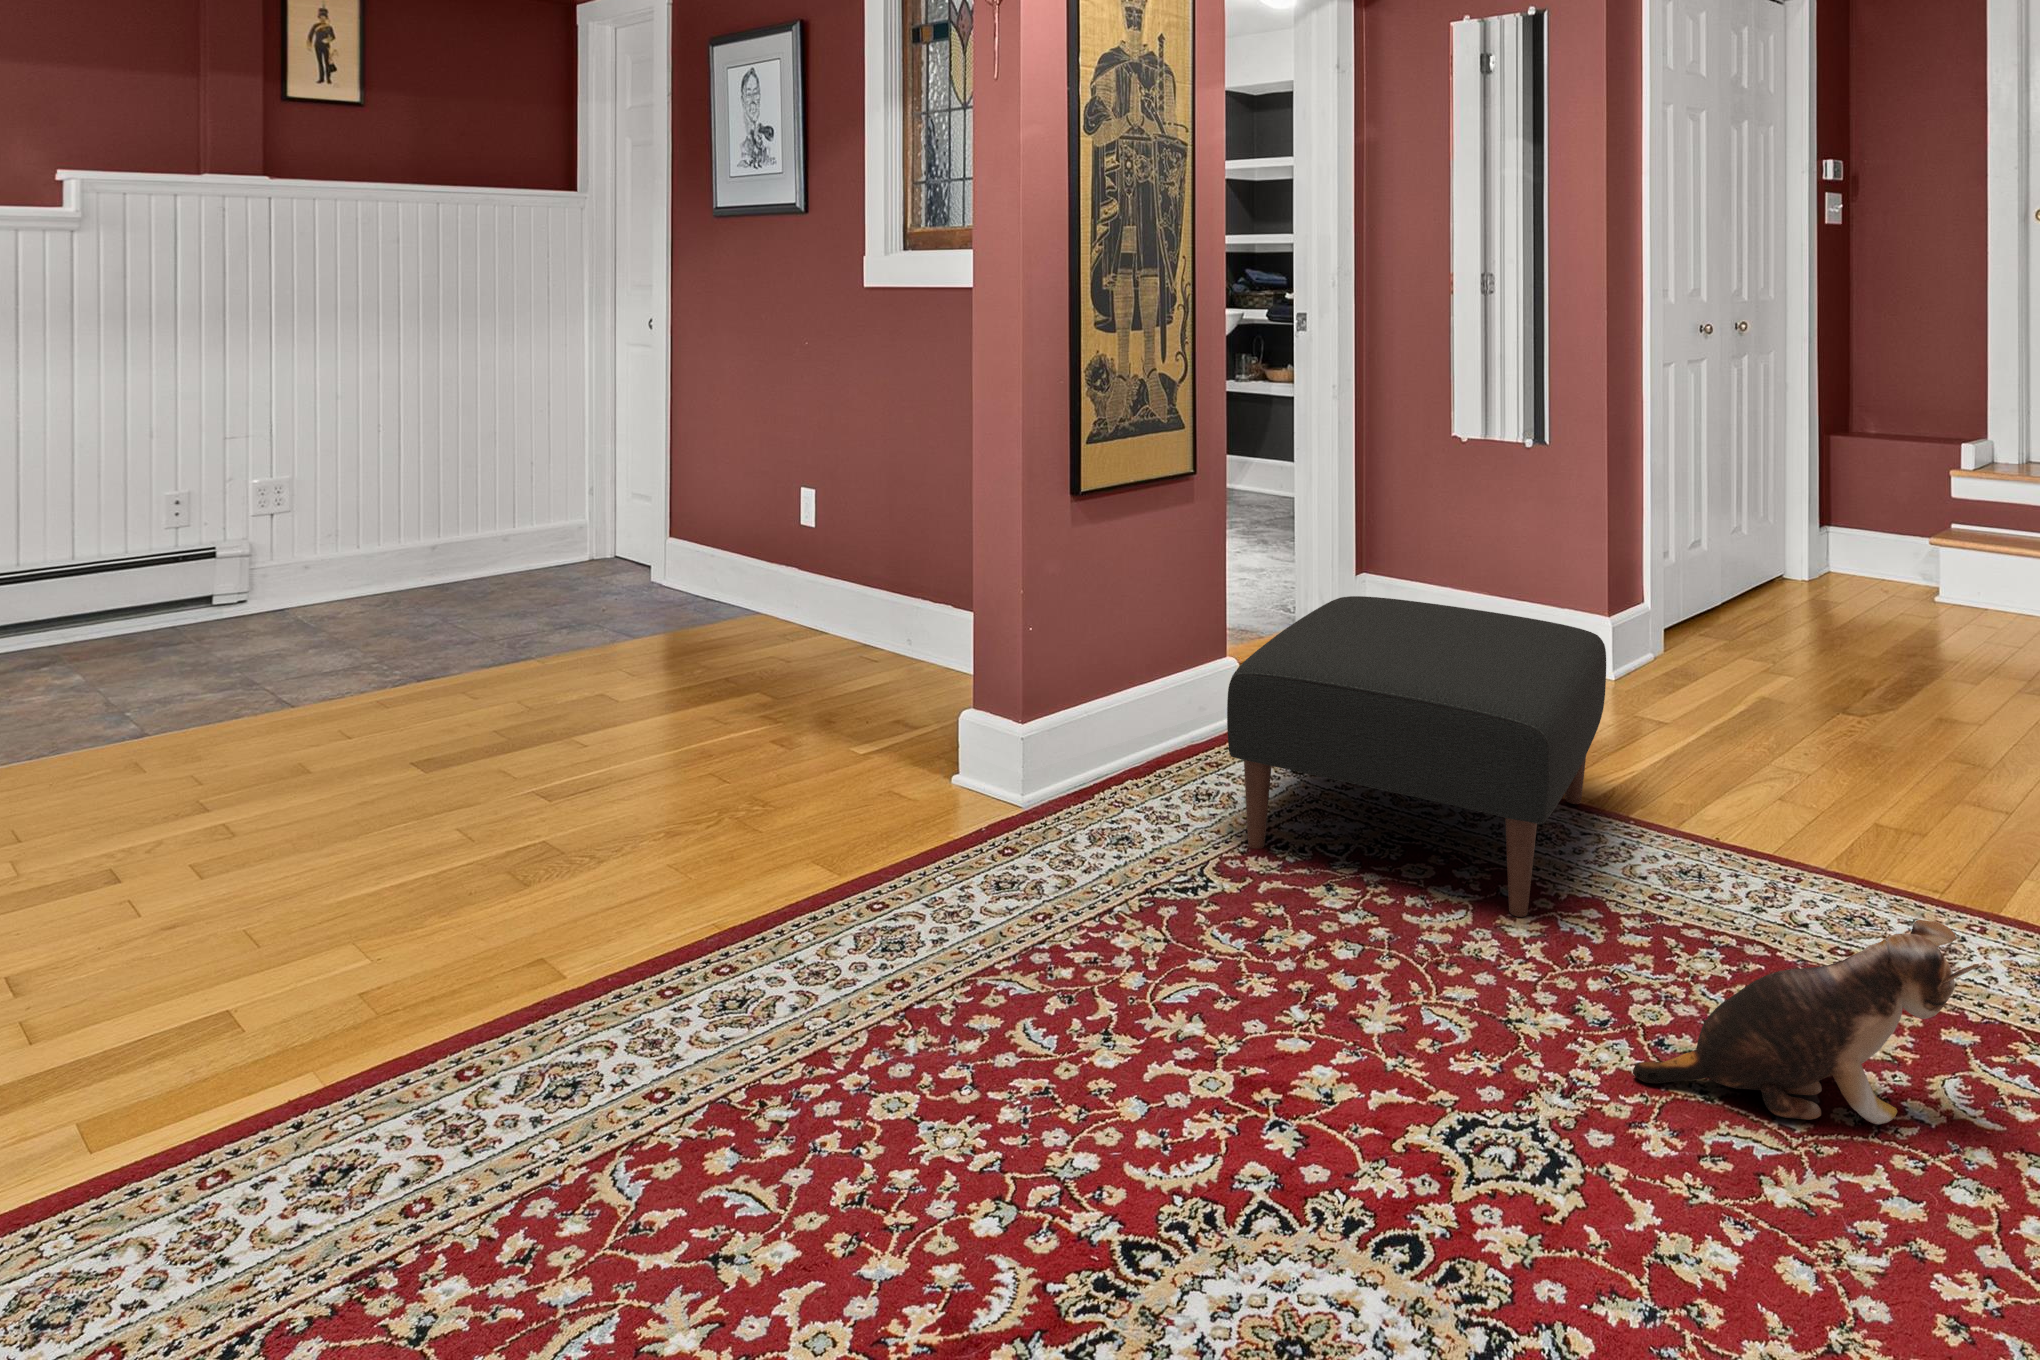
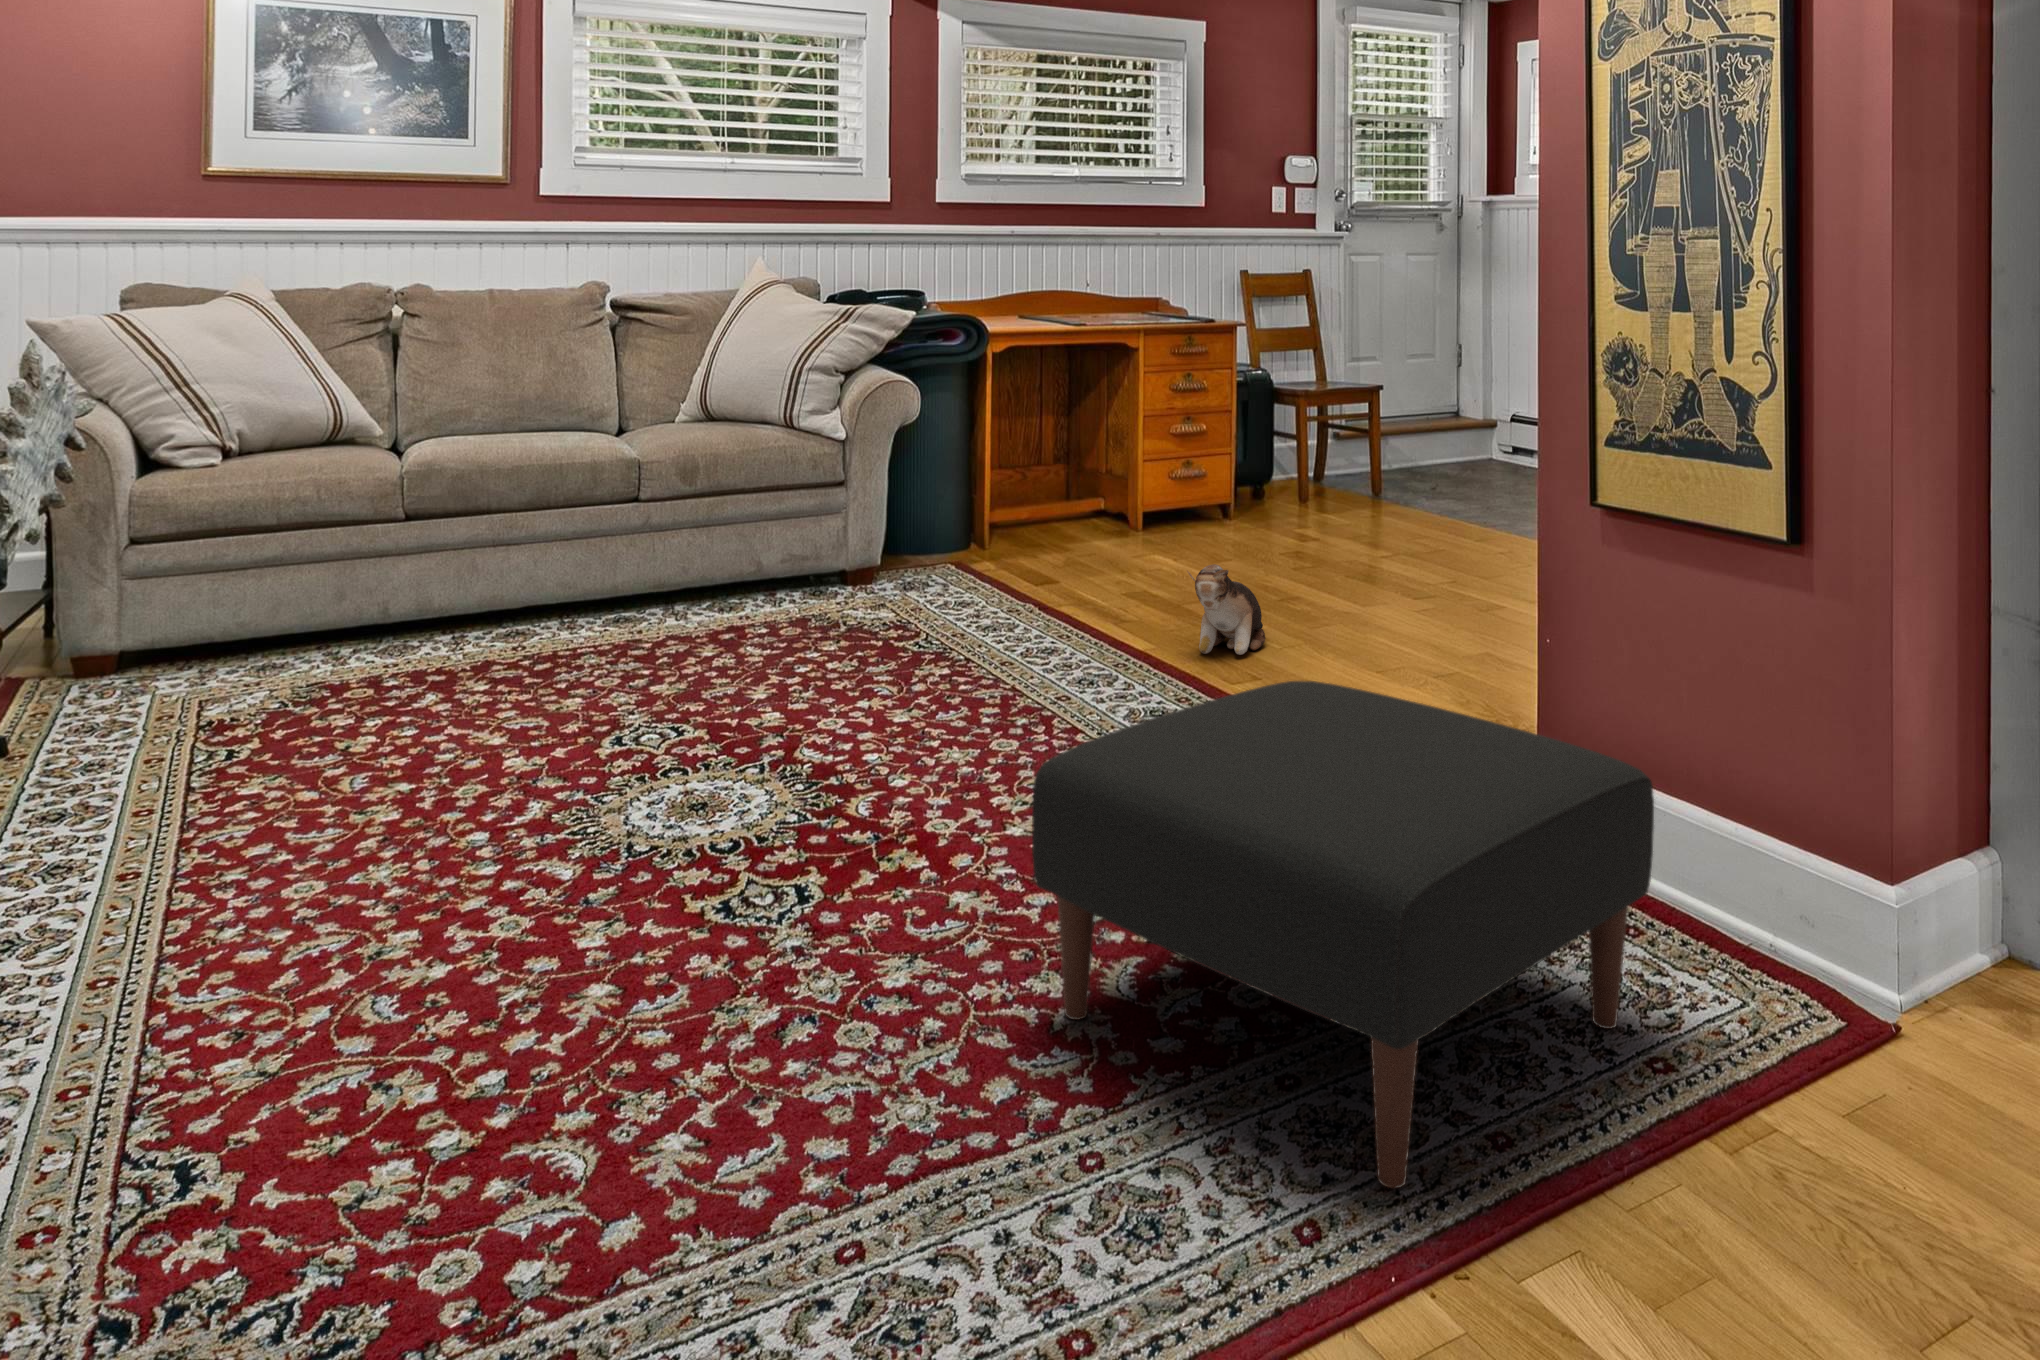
plush toy: present [1633,920,1979,1124] -> present [1187,564,1266,655]

